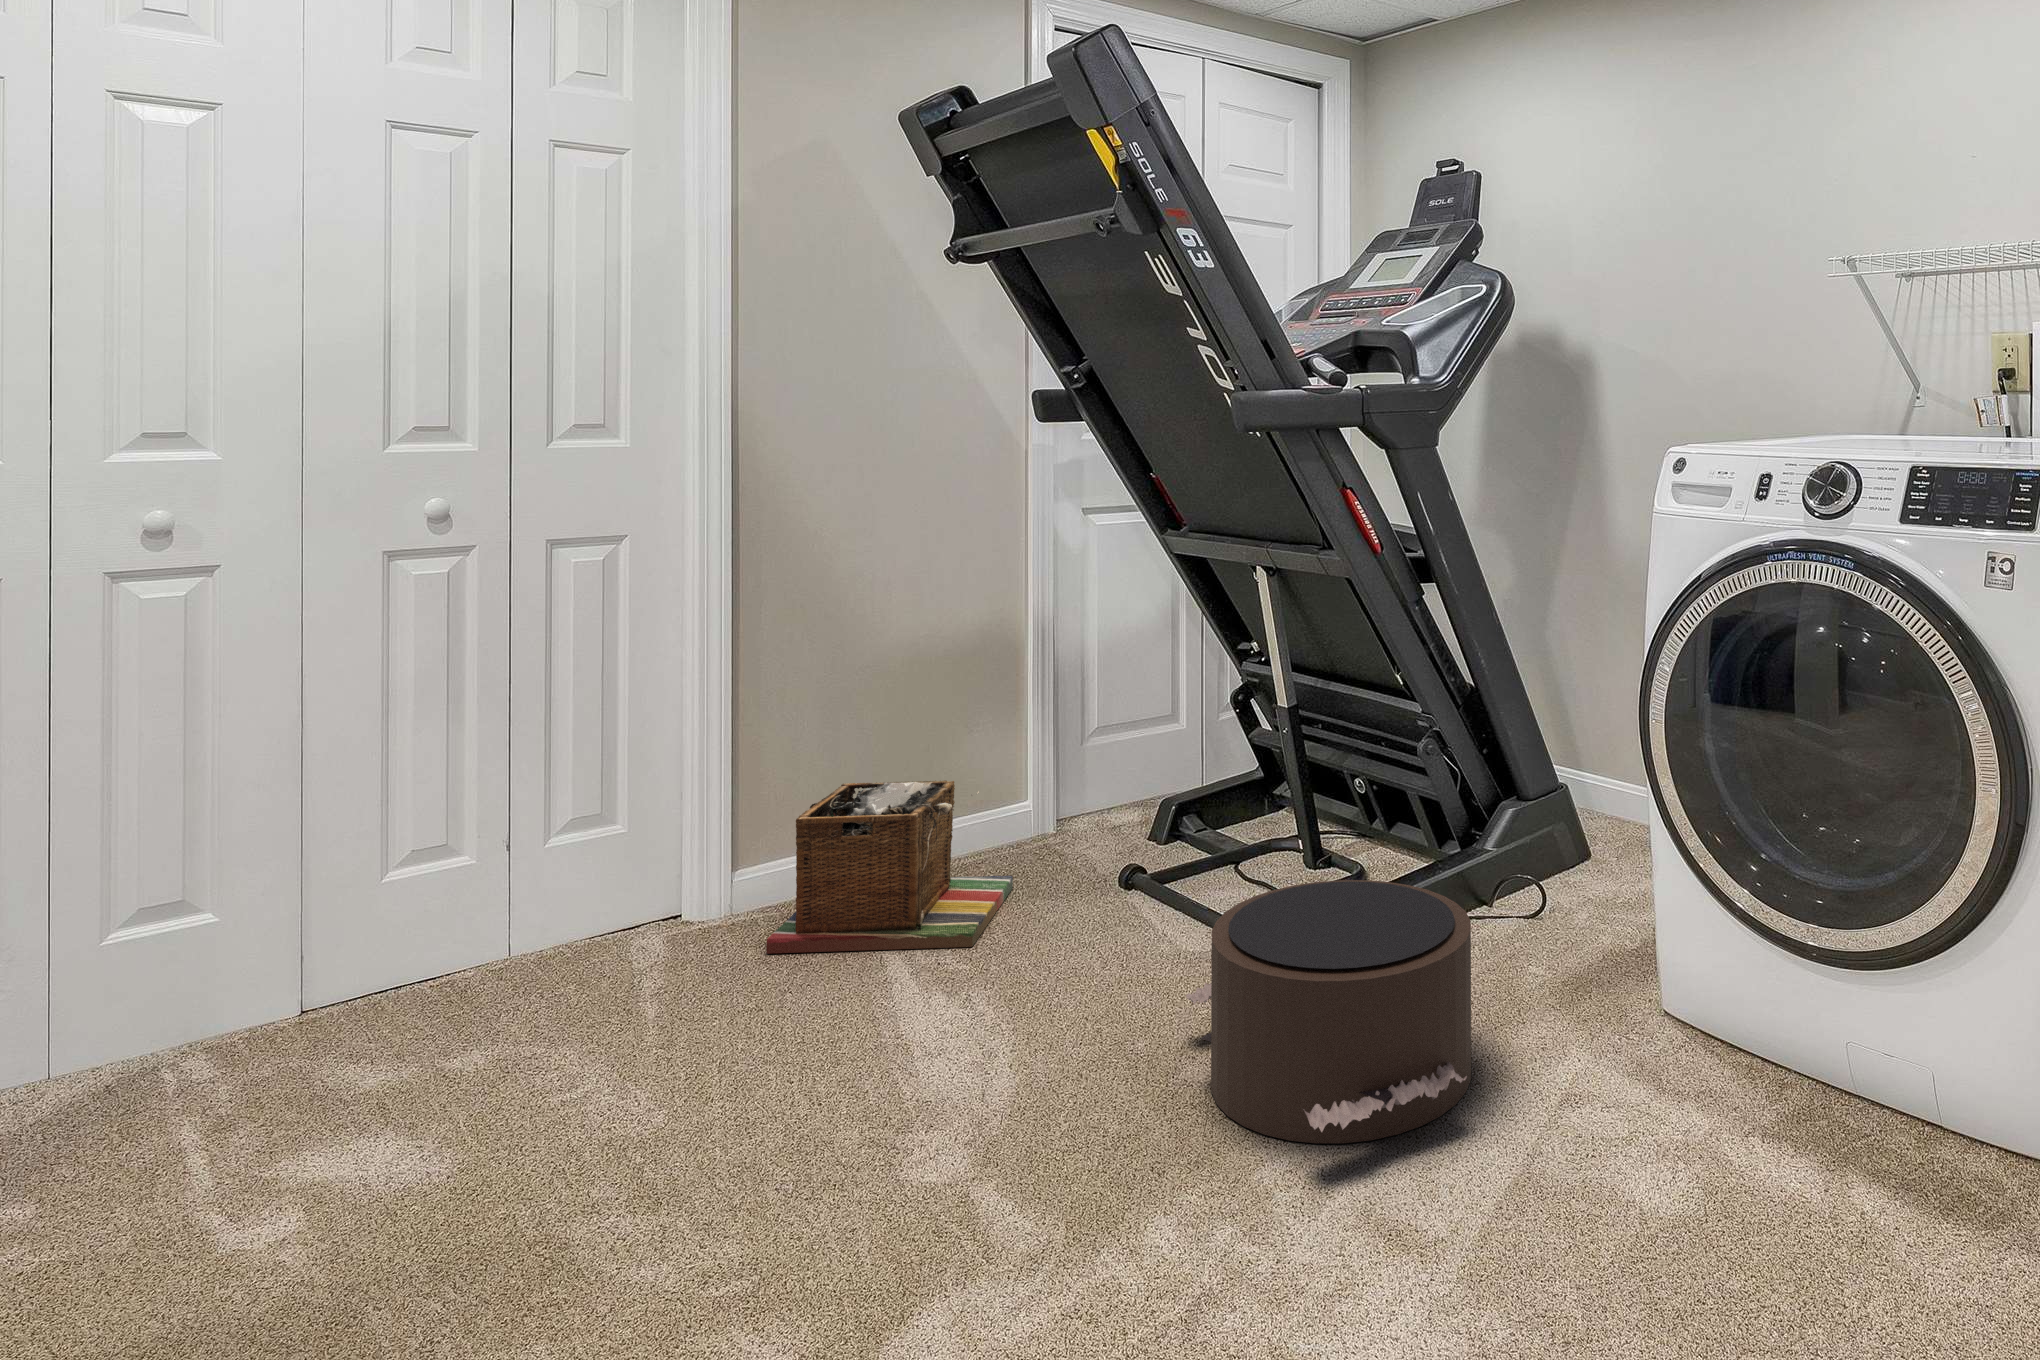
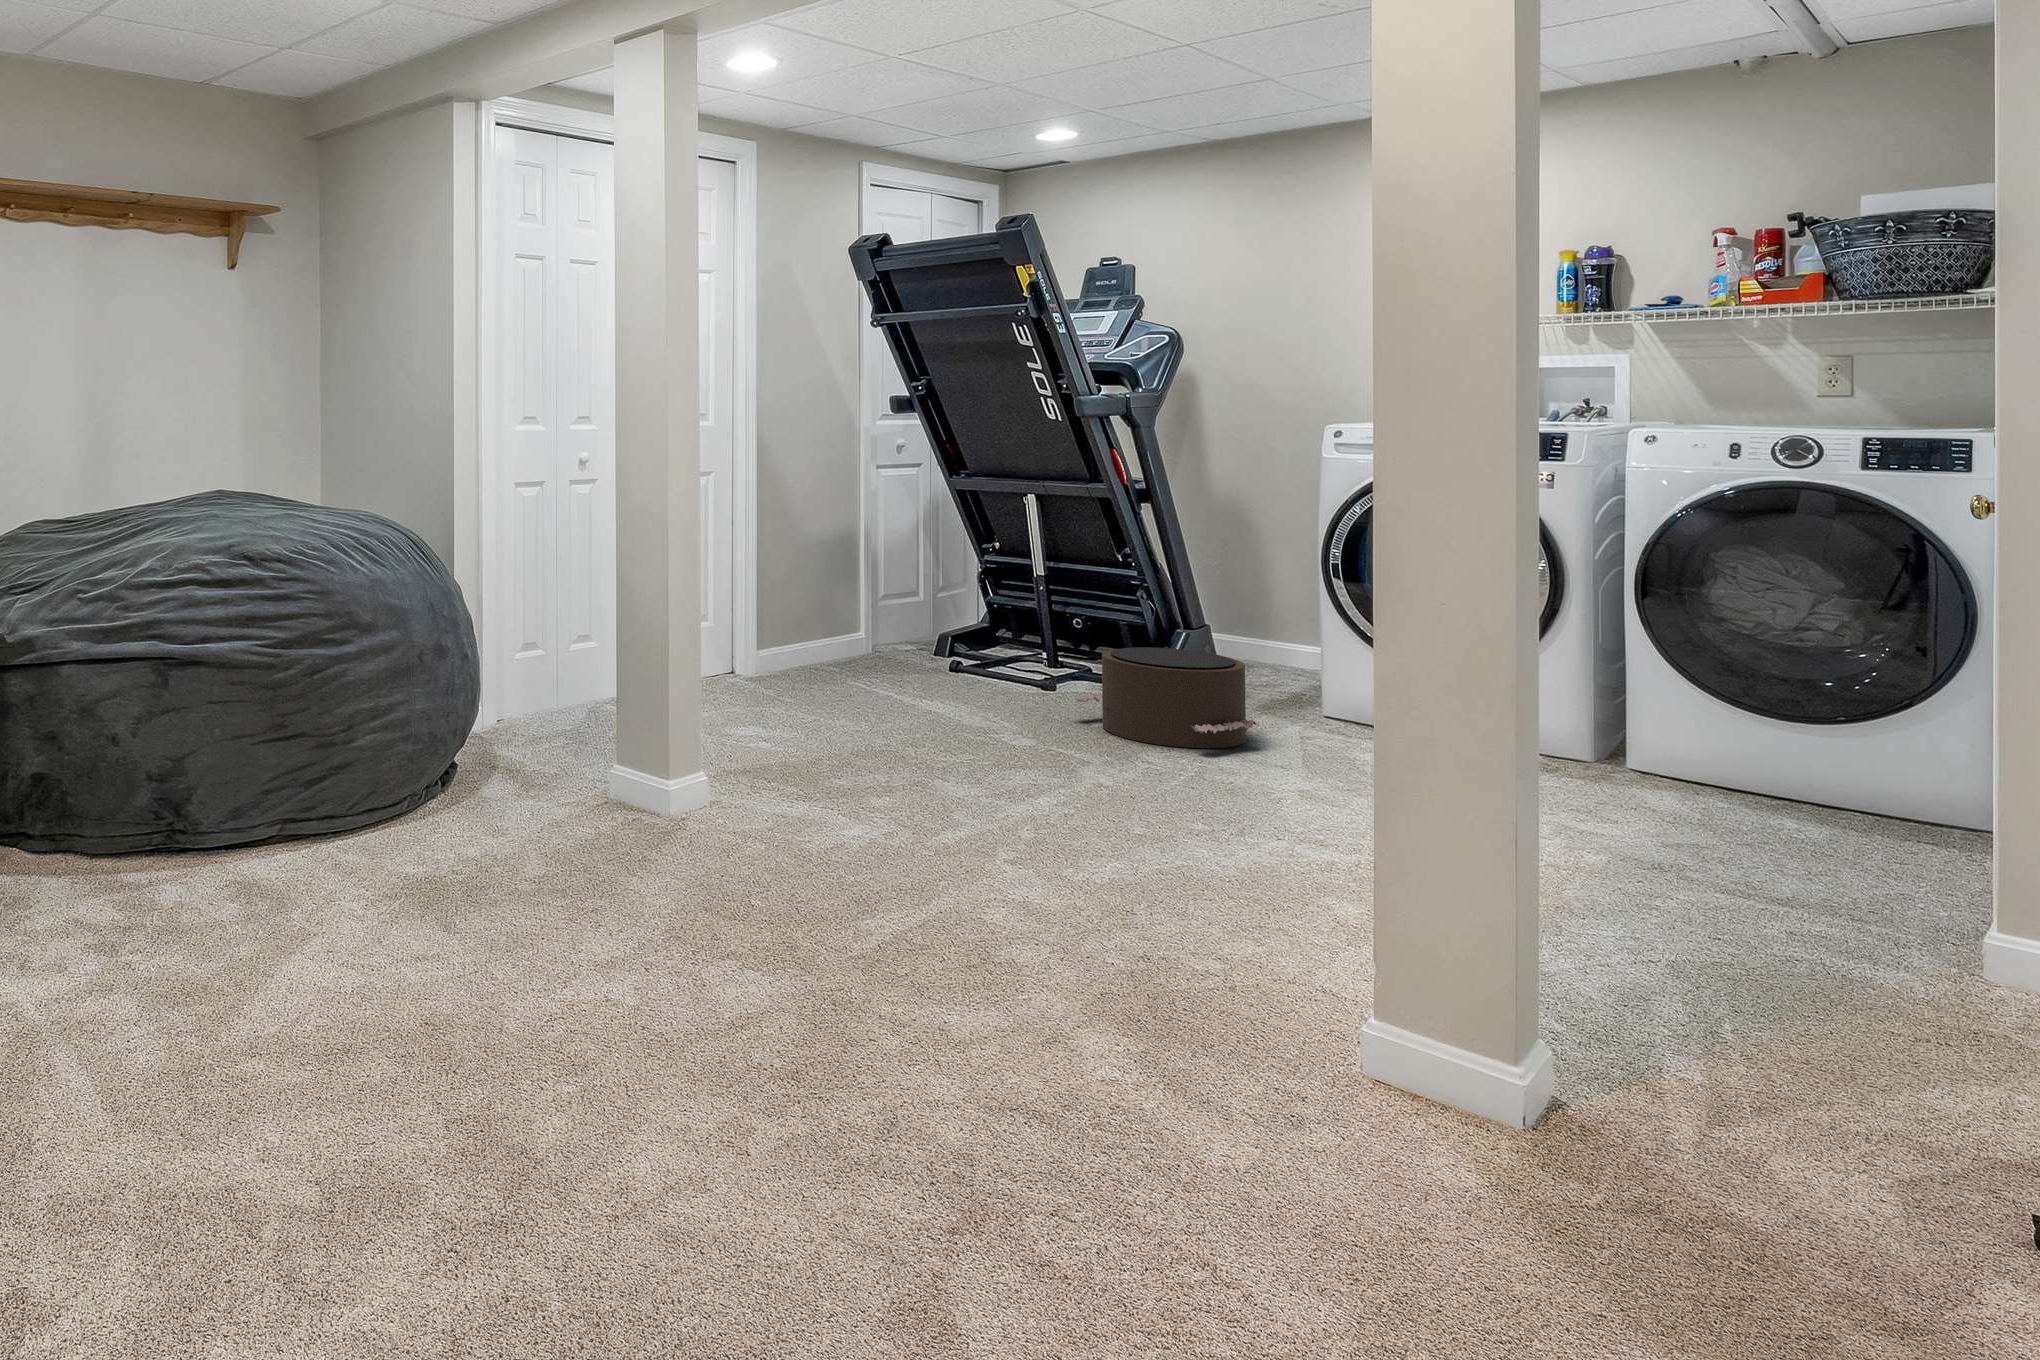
laundry basket: present [766,781,1013,954] -> none [781,610,902,692]

